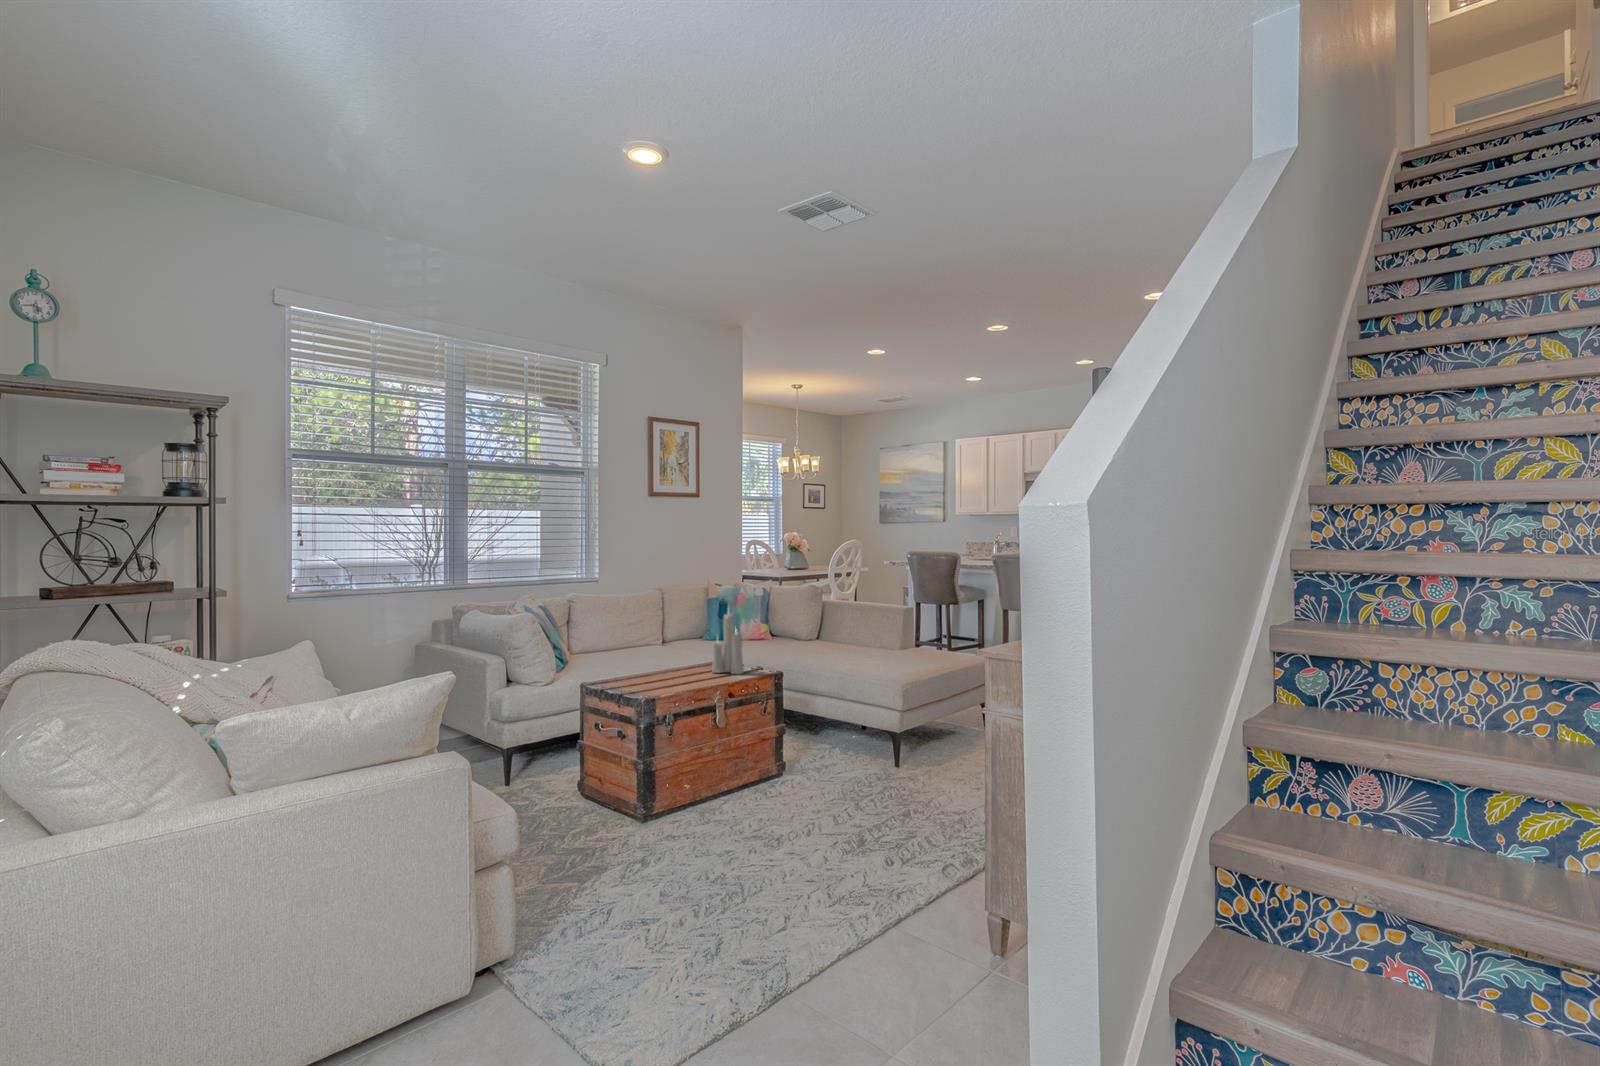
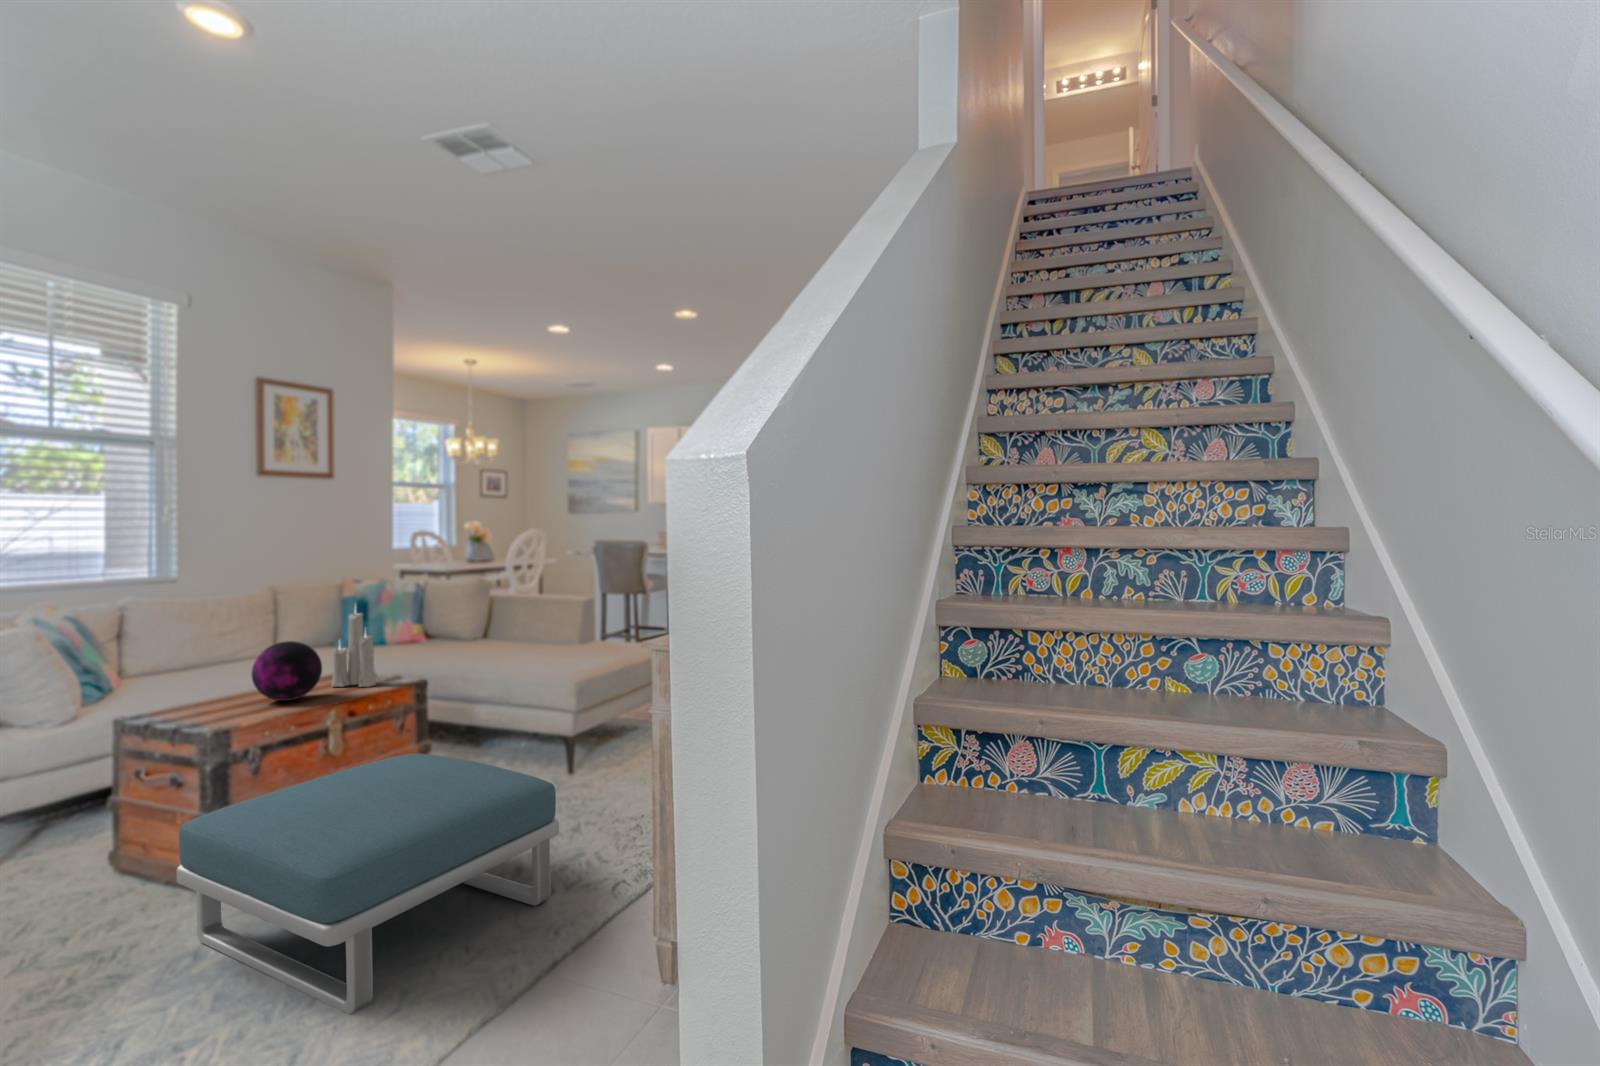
decorative orb: none [661,635,707,681] -> present [251,641,322,701]
footstool: none [629,732,898,926] -> present [177,754,559,1014]

